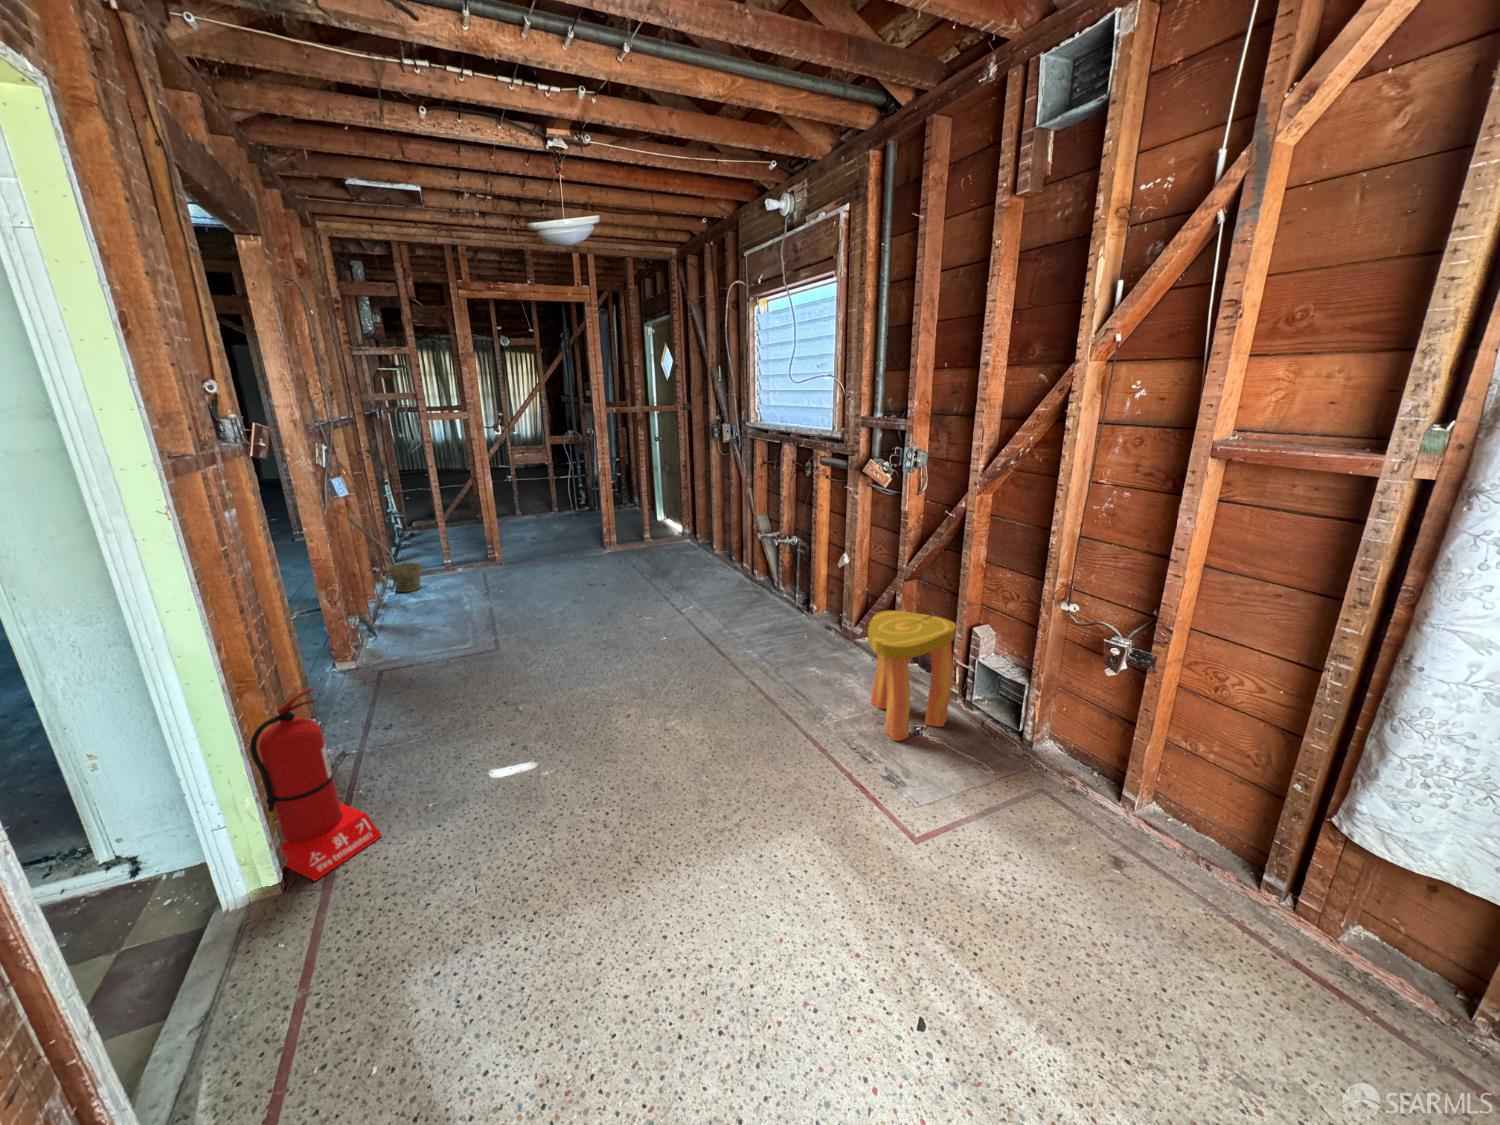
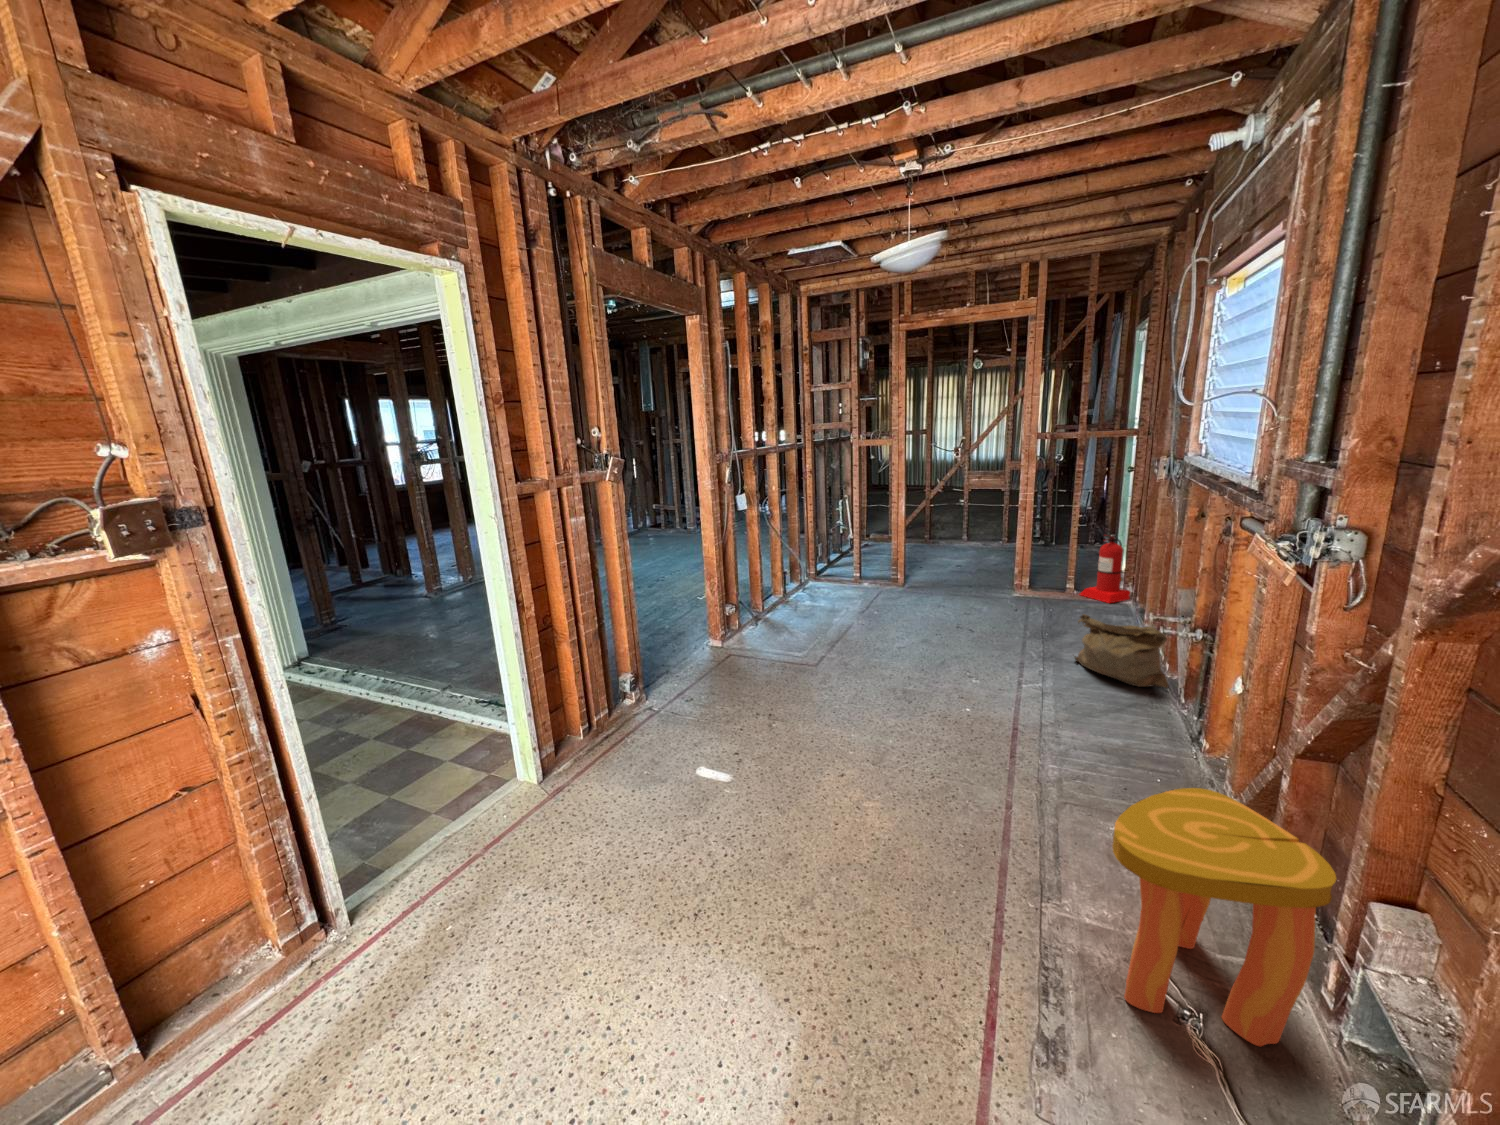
bag: none [699,550,767,596] -> present [1075,614,1168,689]
bucket: present [387,562,421,592] -> none [811,550,837,586]
fire extinguisher: present [250,688,382,881] -> present [1080,535,1130,603]

